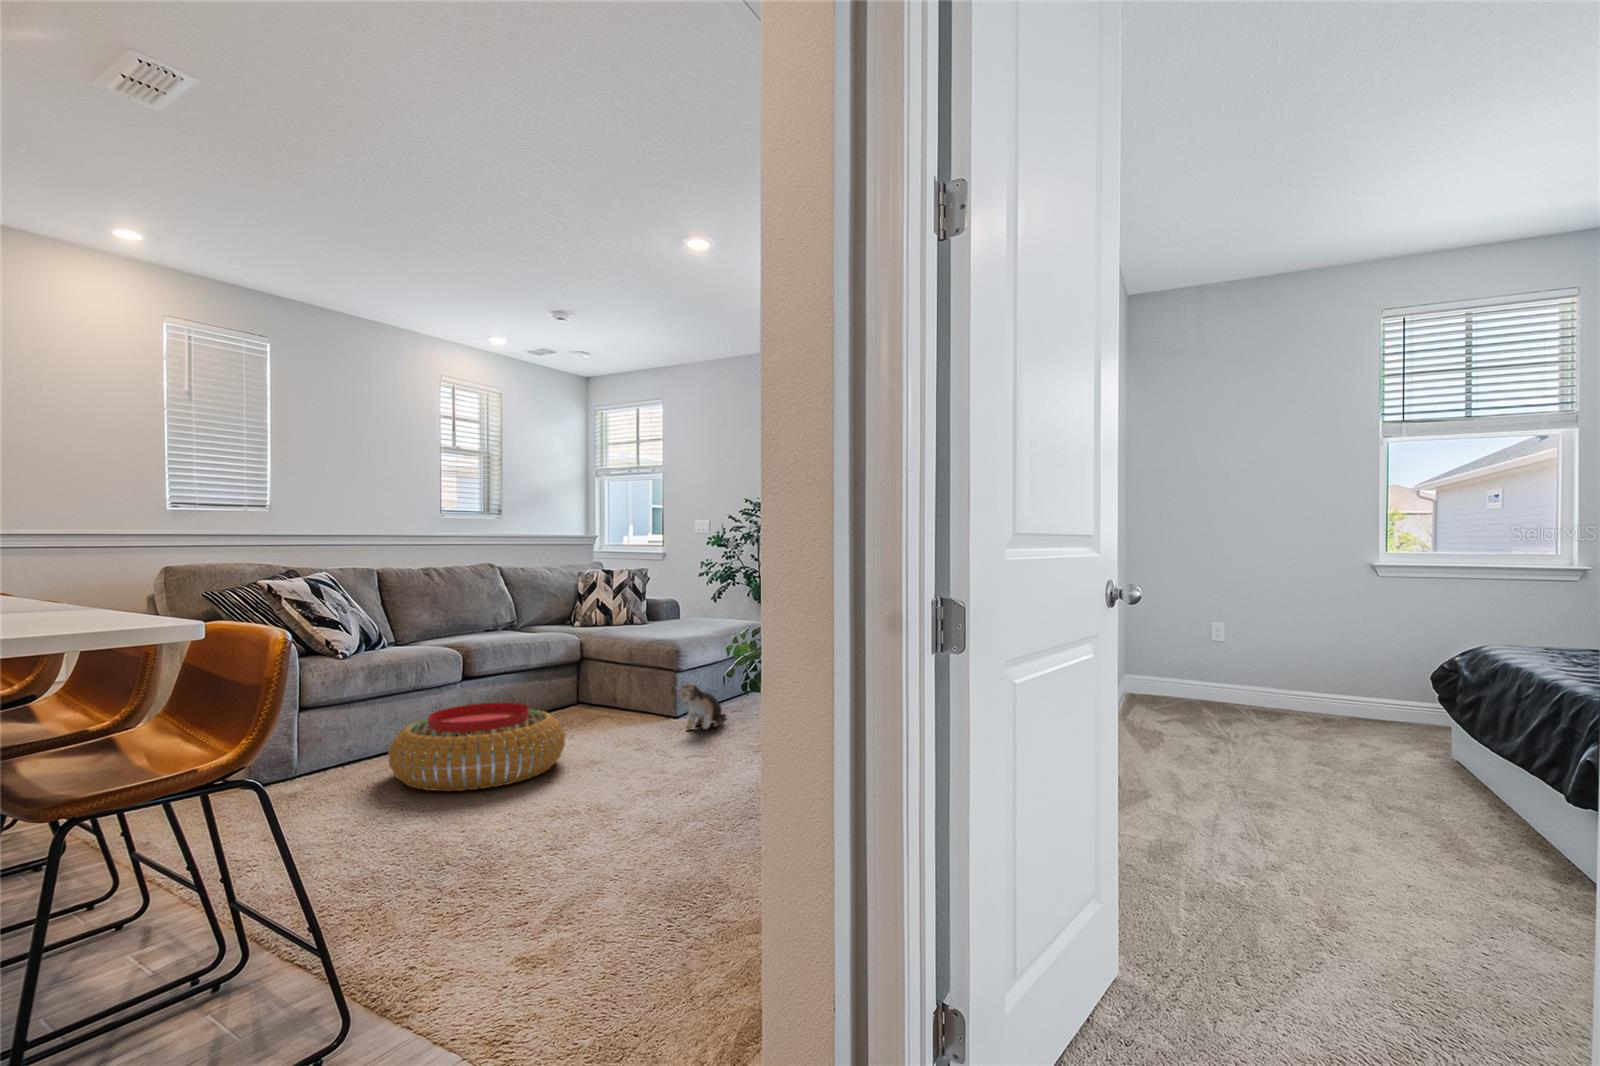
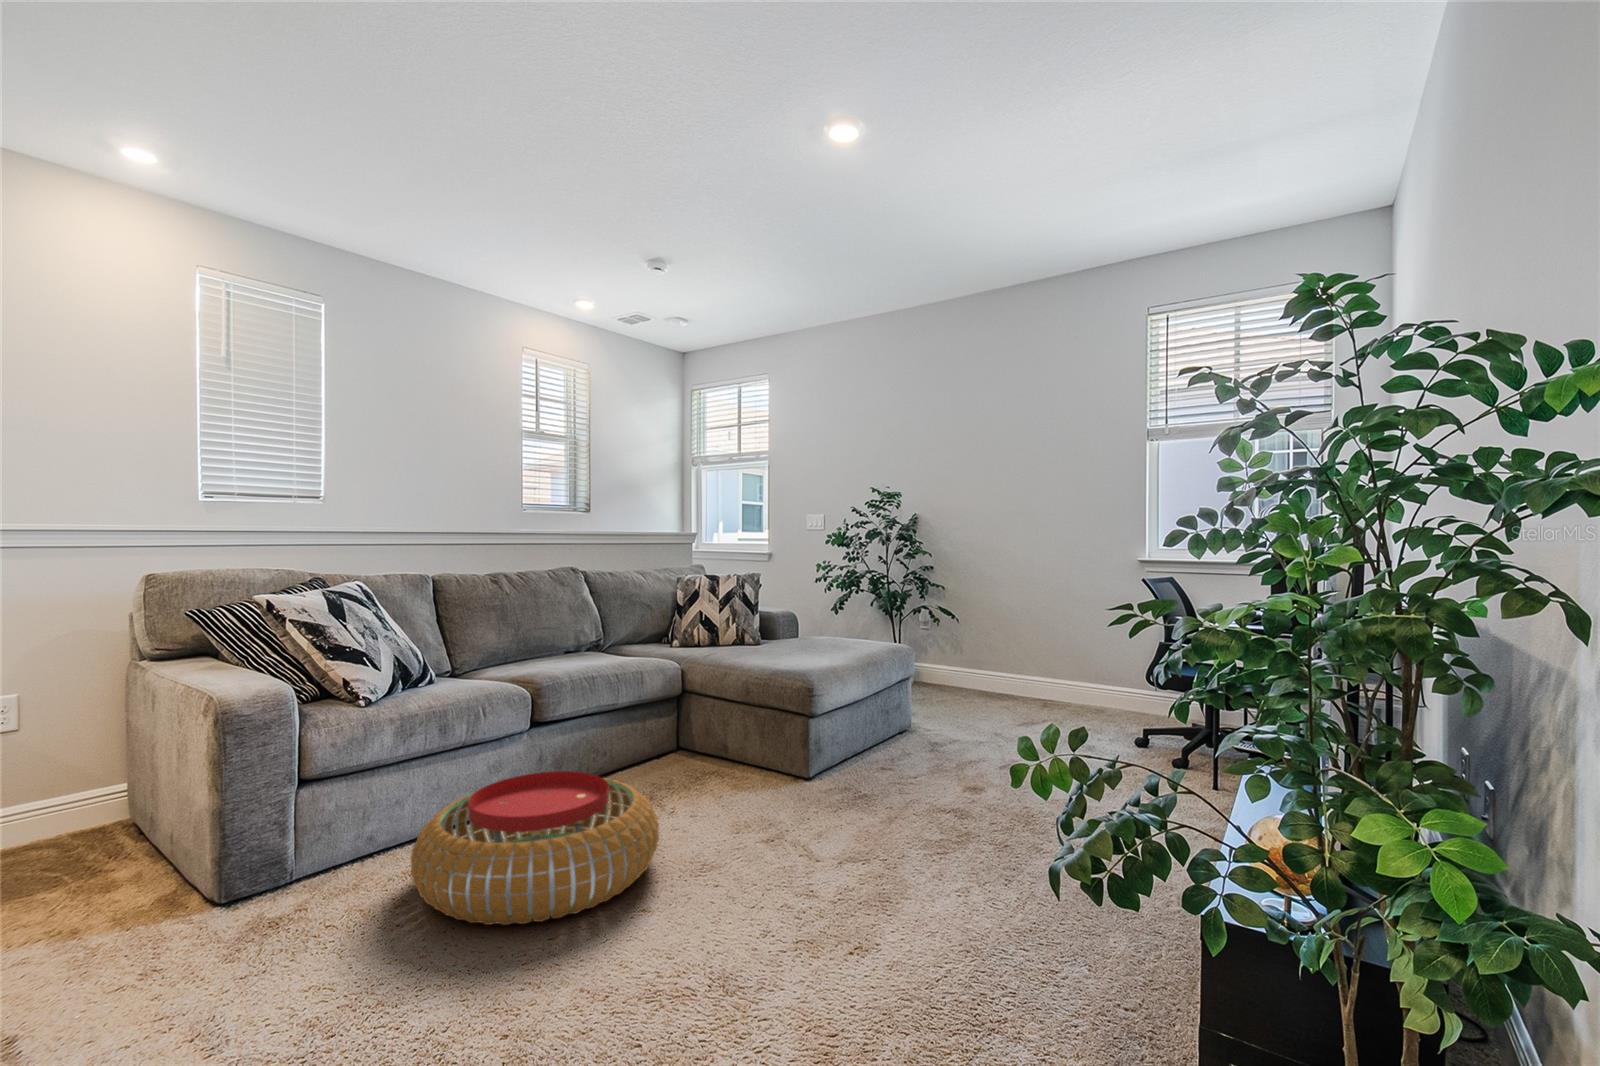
plush toy: present [679,683,726,729] -> none [805,739,868,803]

